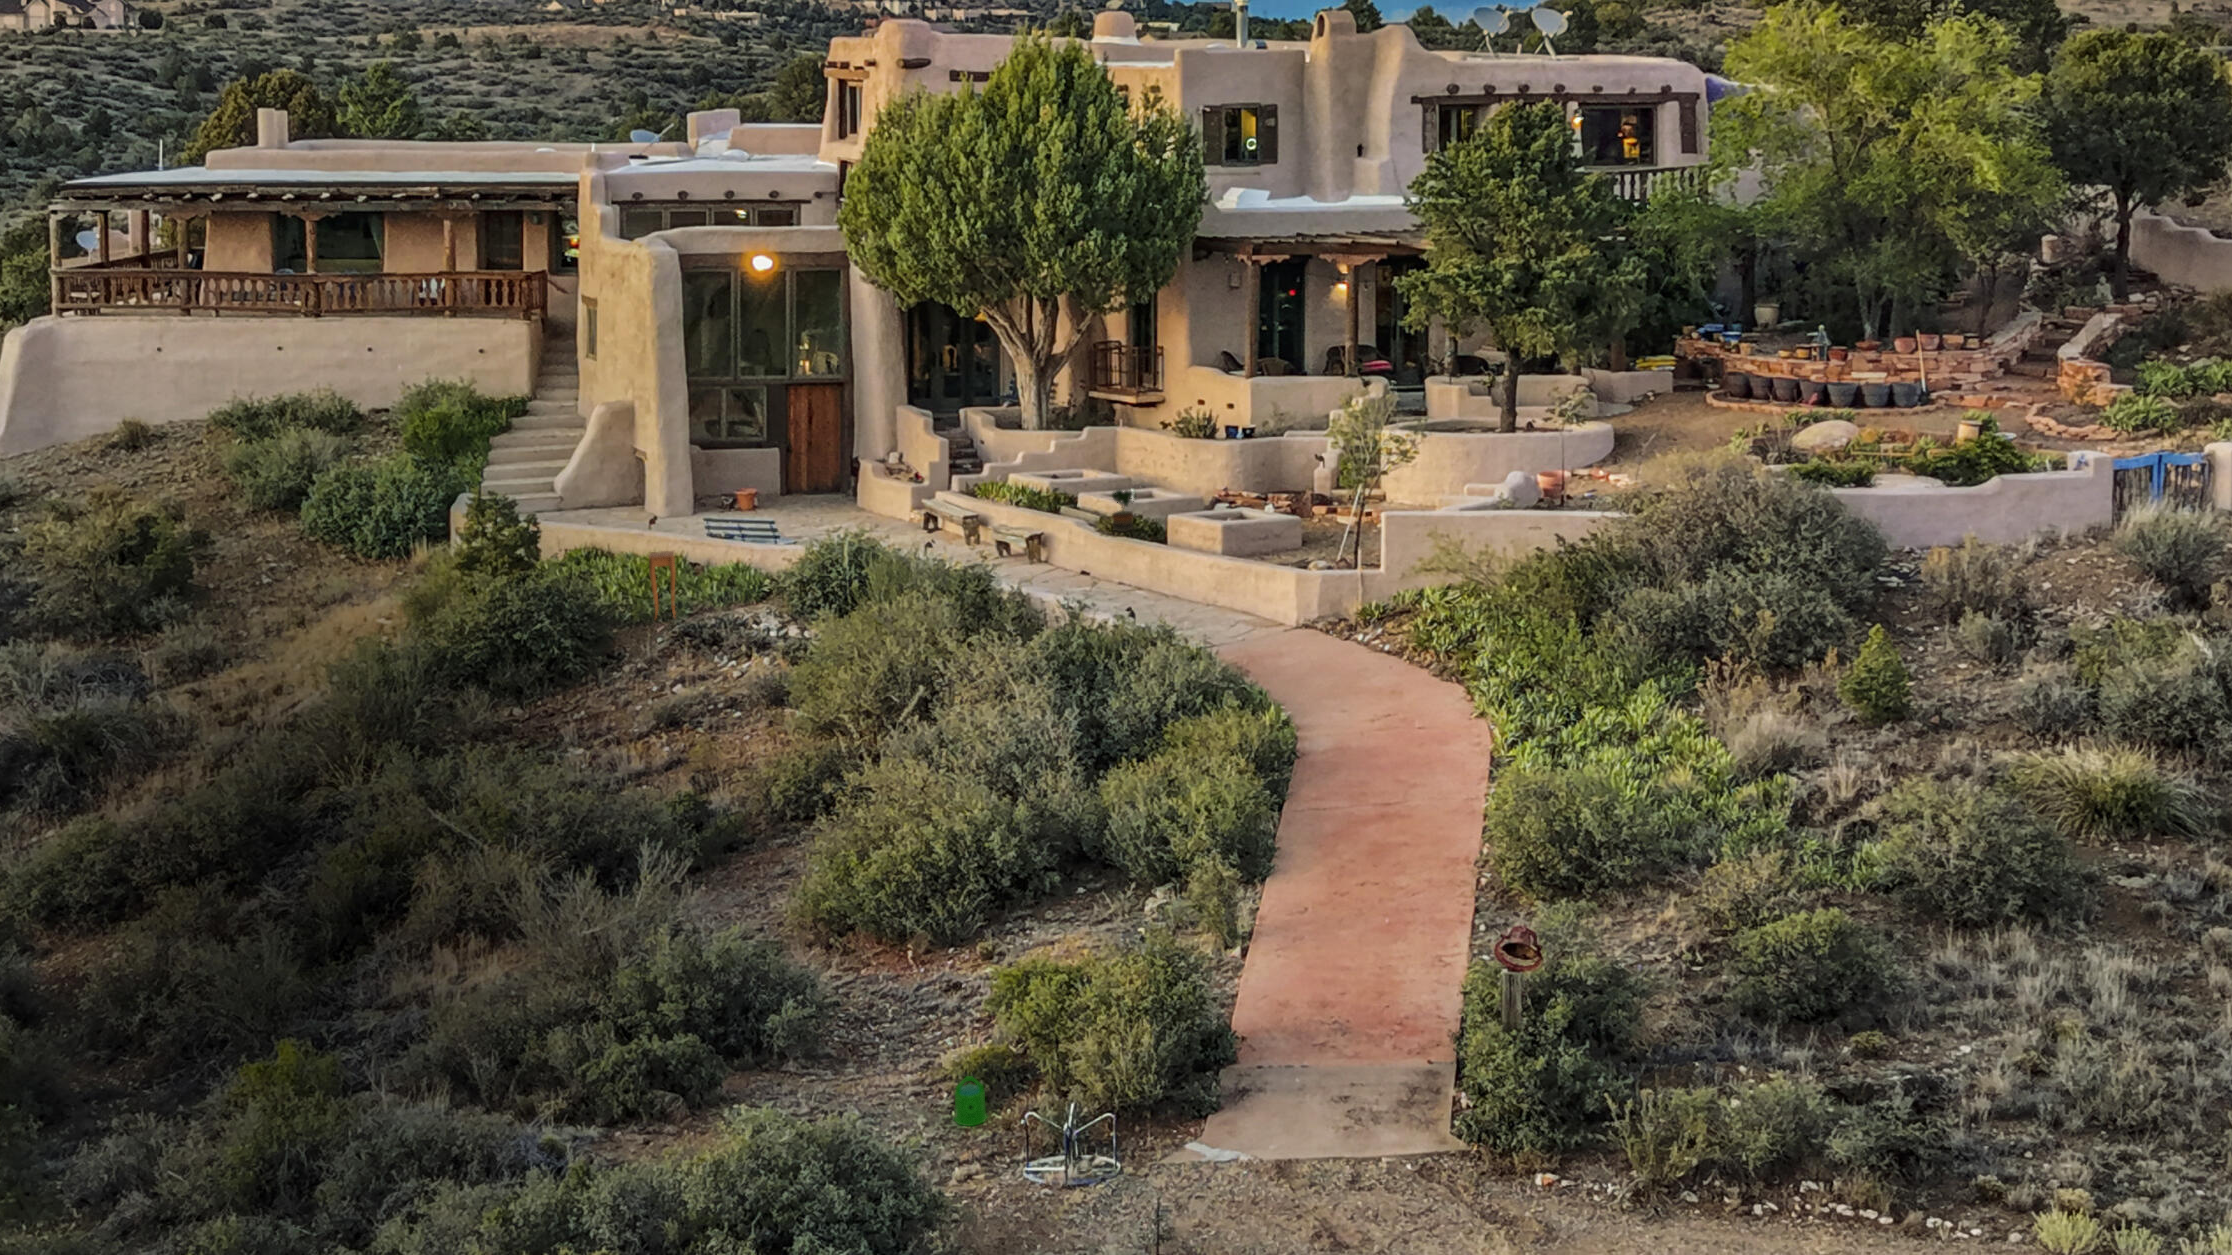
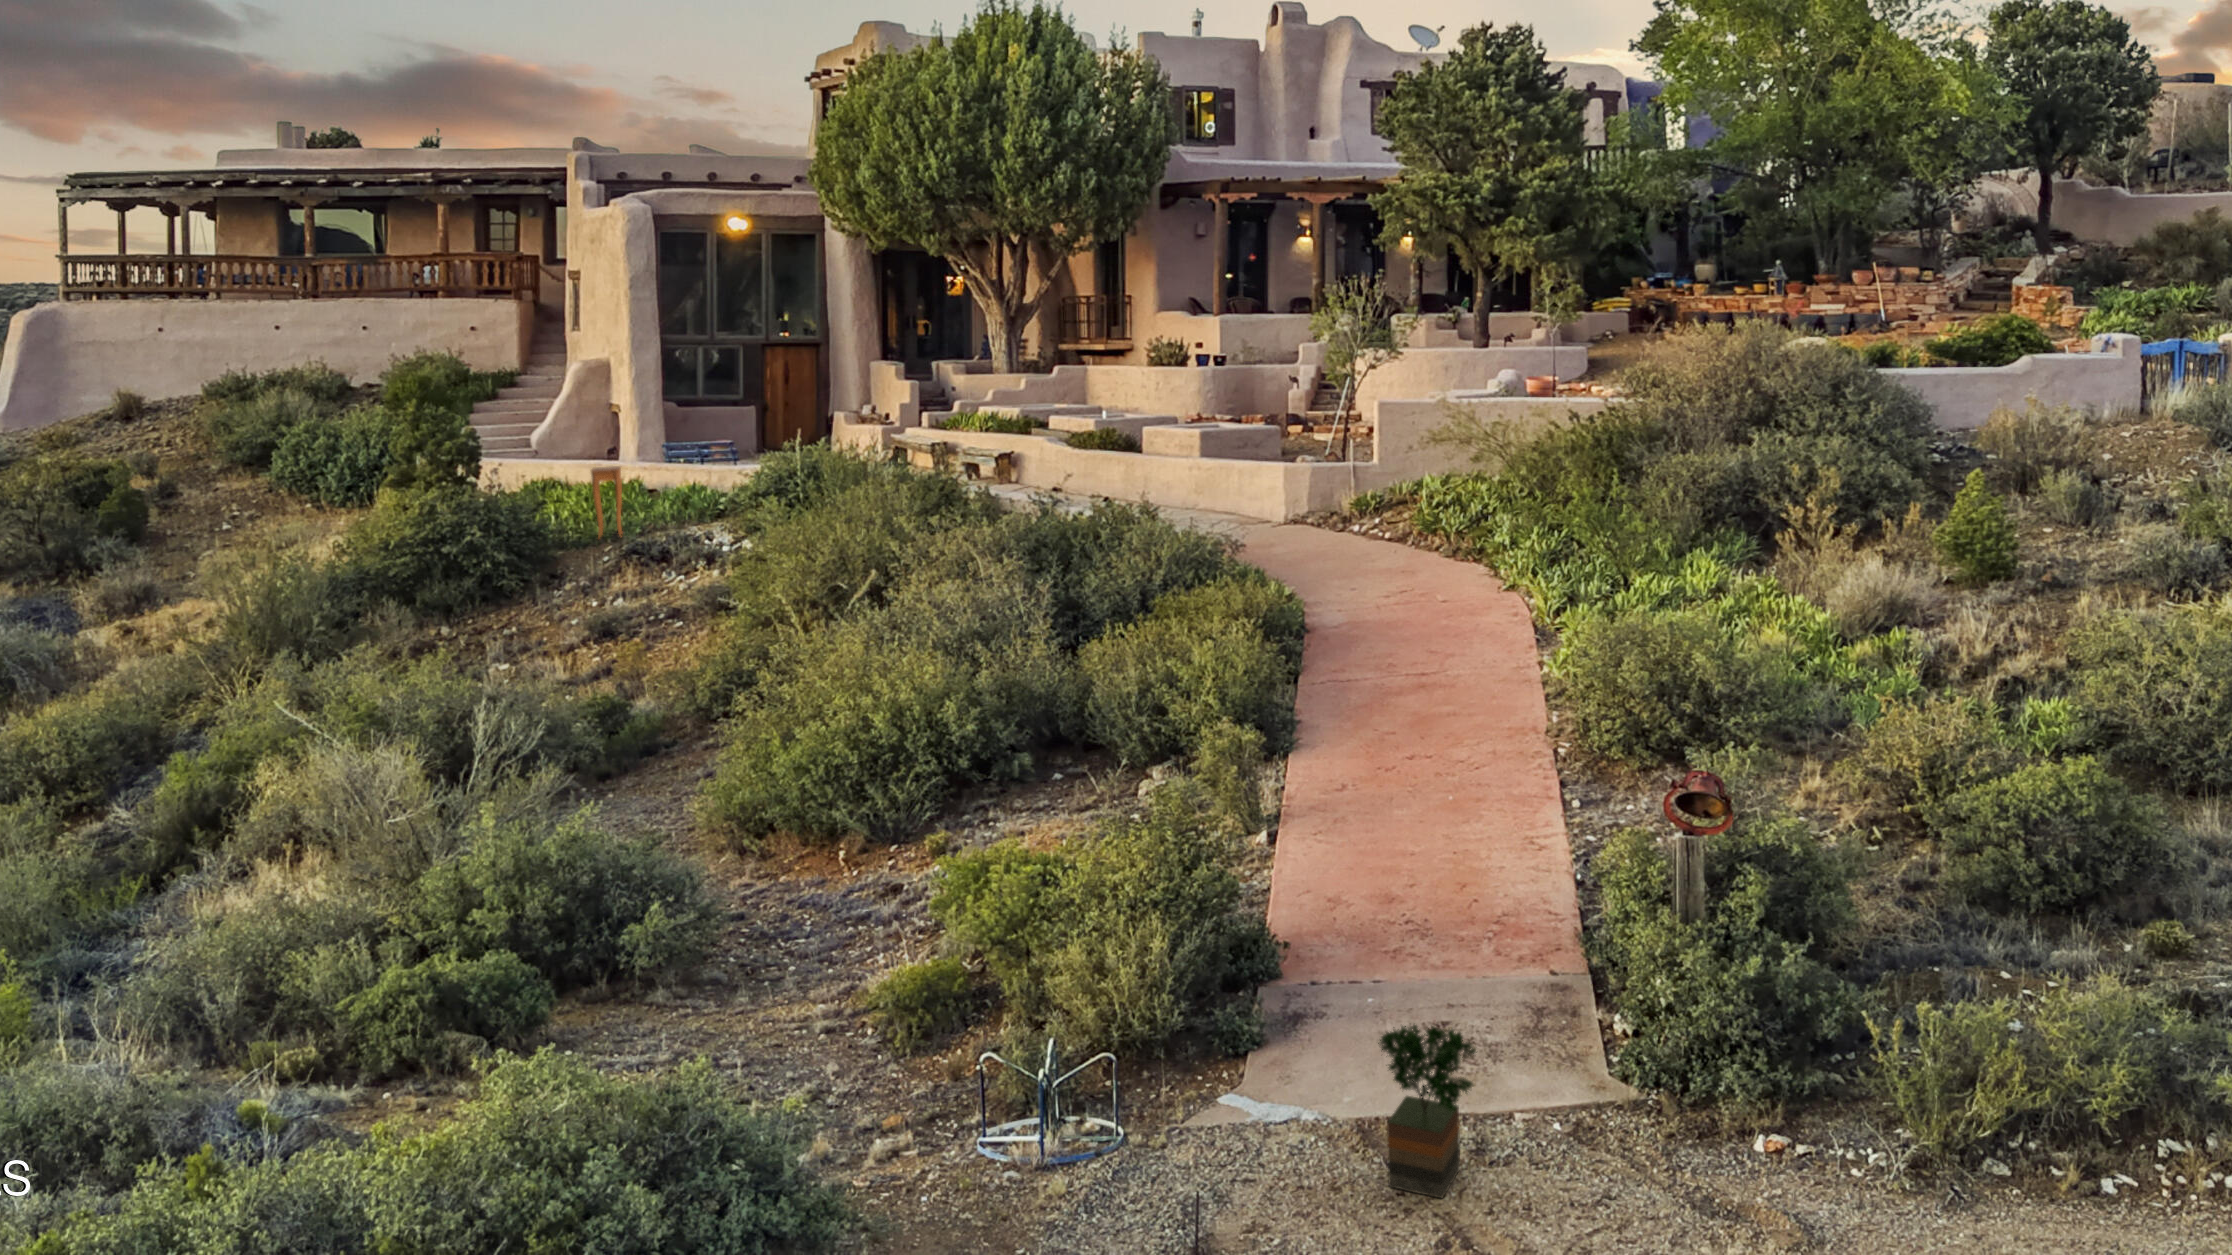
potted tree: present [1112,490,1136,532] -> present [1378,1025,1477,1198]
watering can: present [954,1076,988,1126] -> none [870,1006,924,1083]

